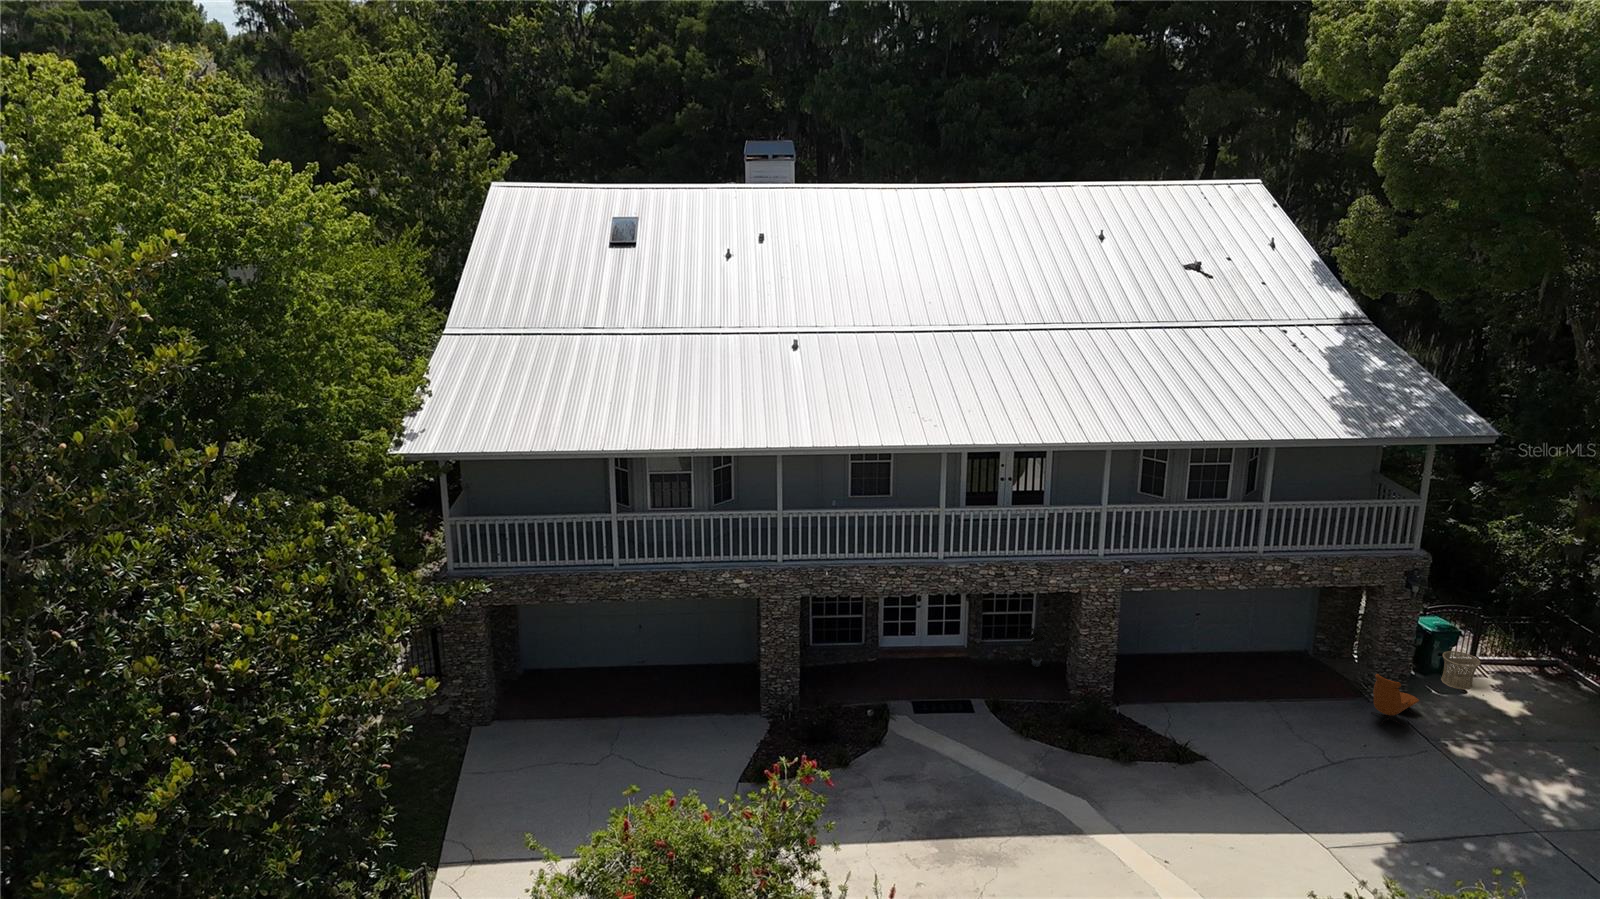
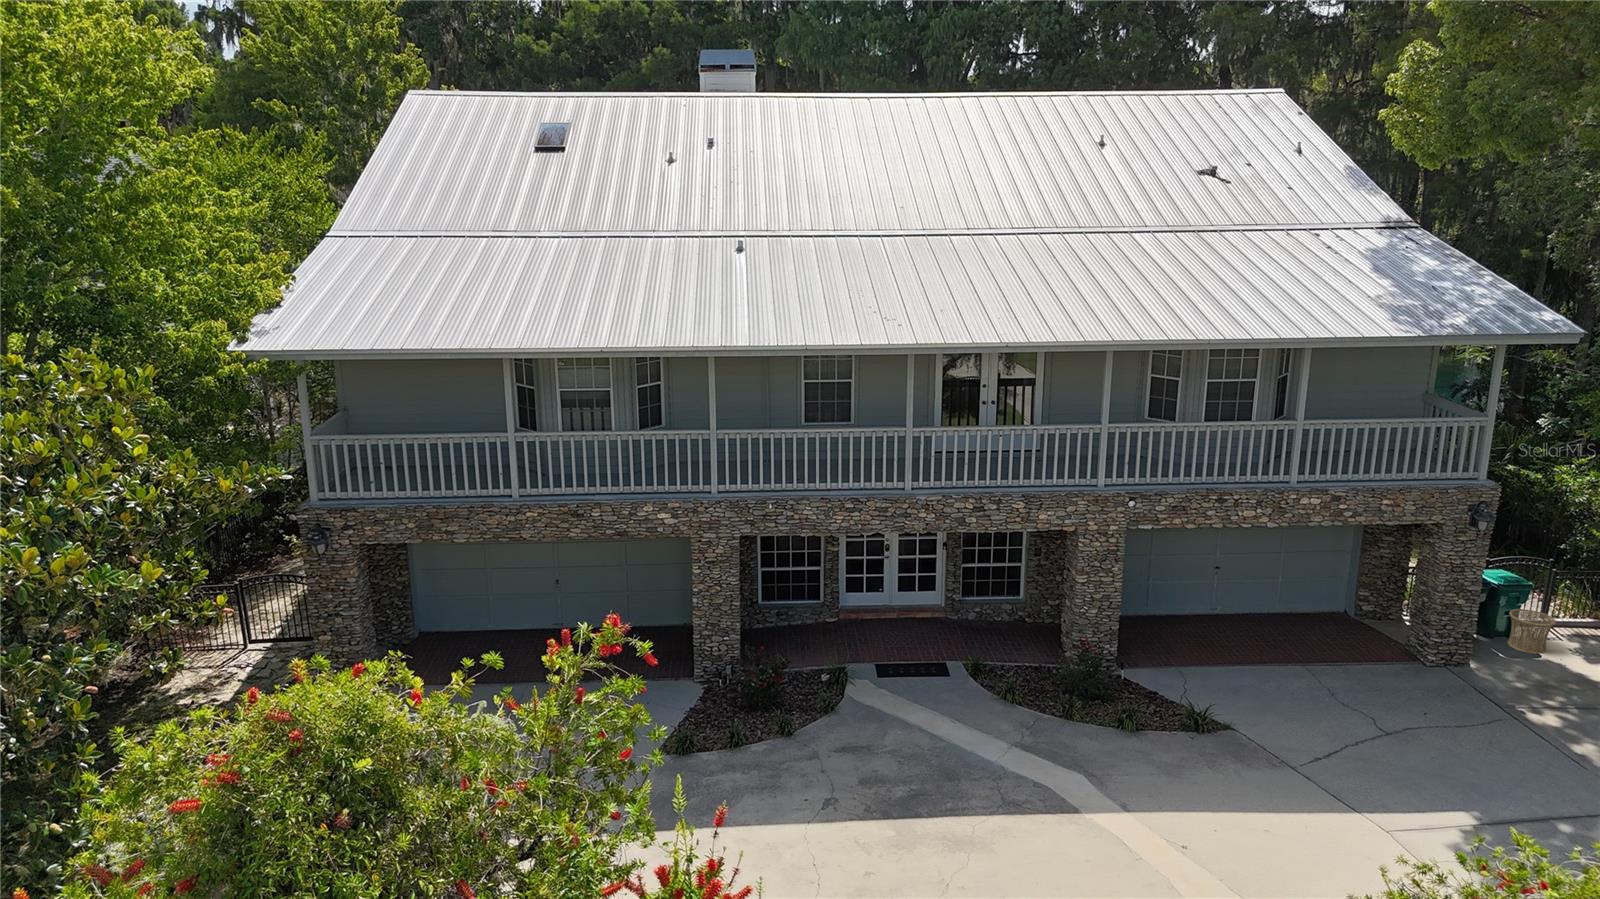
potted plant: present [1025,628,1051,667] -> none [1011,582,1045,630]
lounge chair: present [1371,674,1419,728] -> none [1428,628,1486,694]

